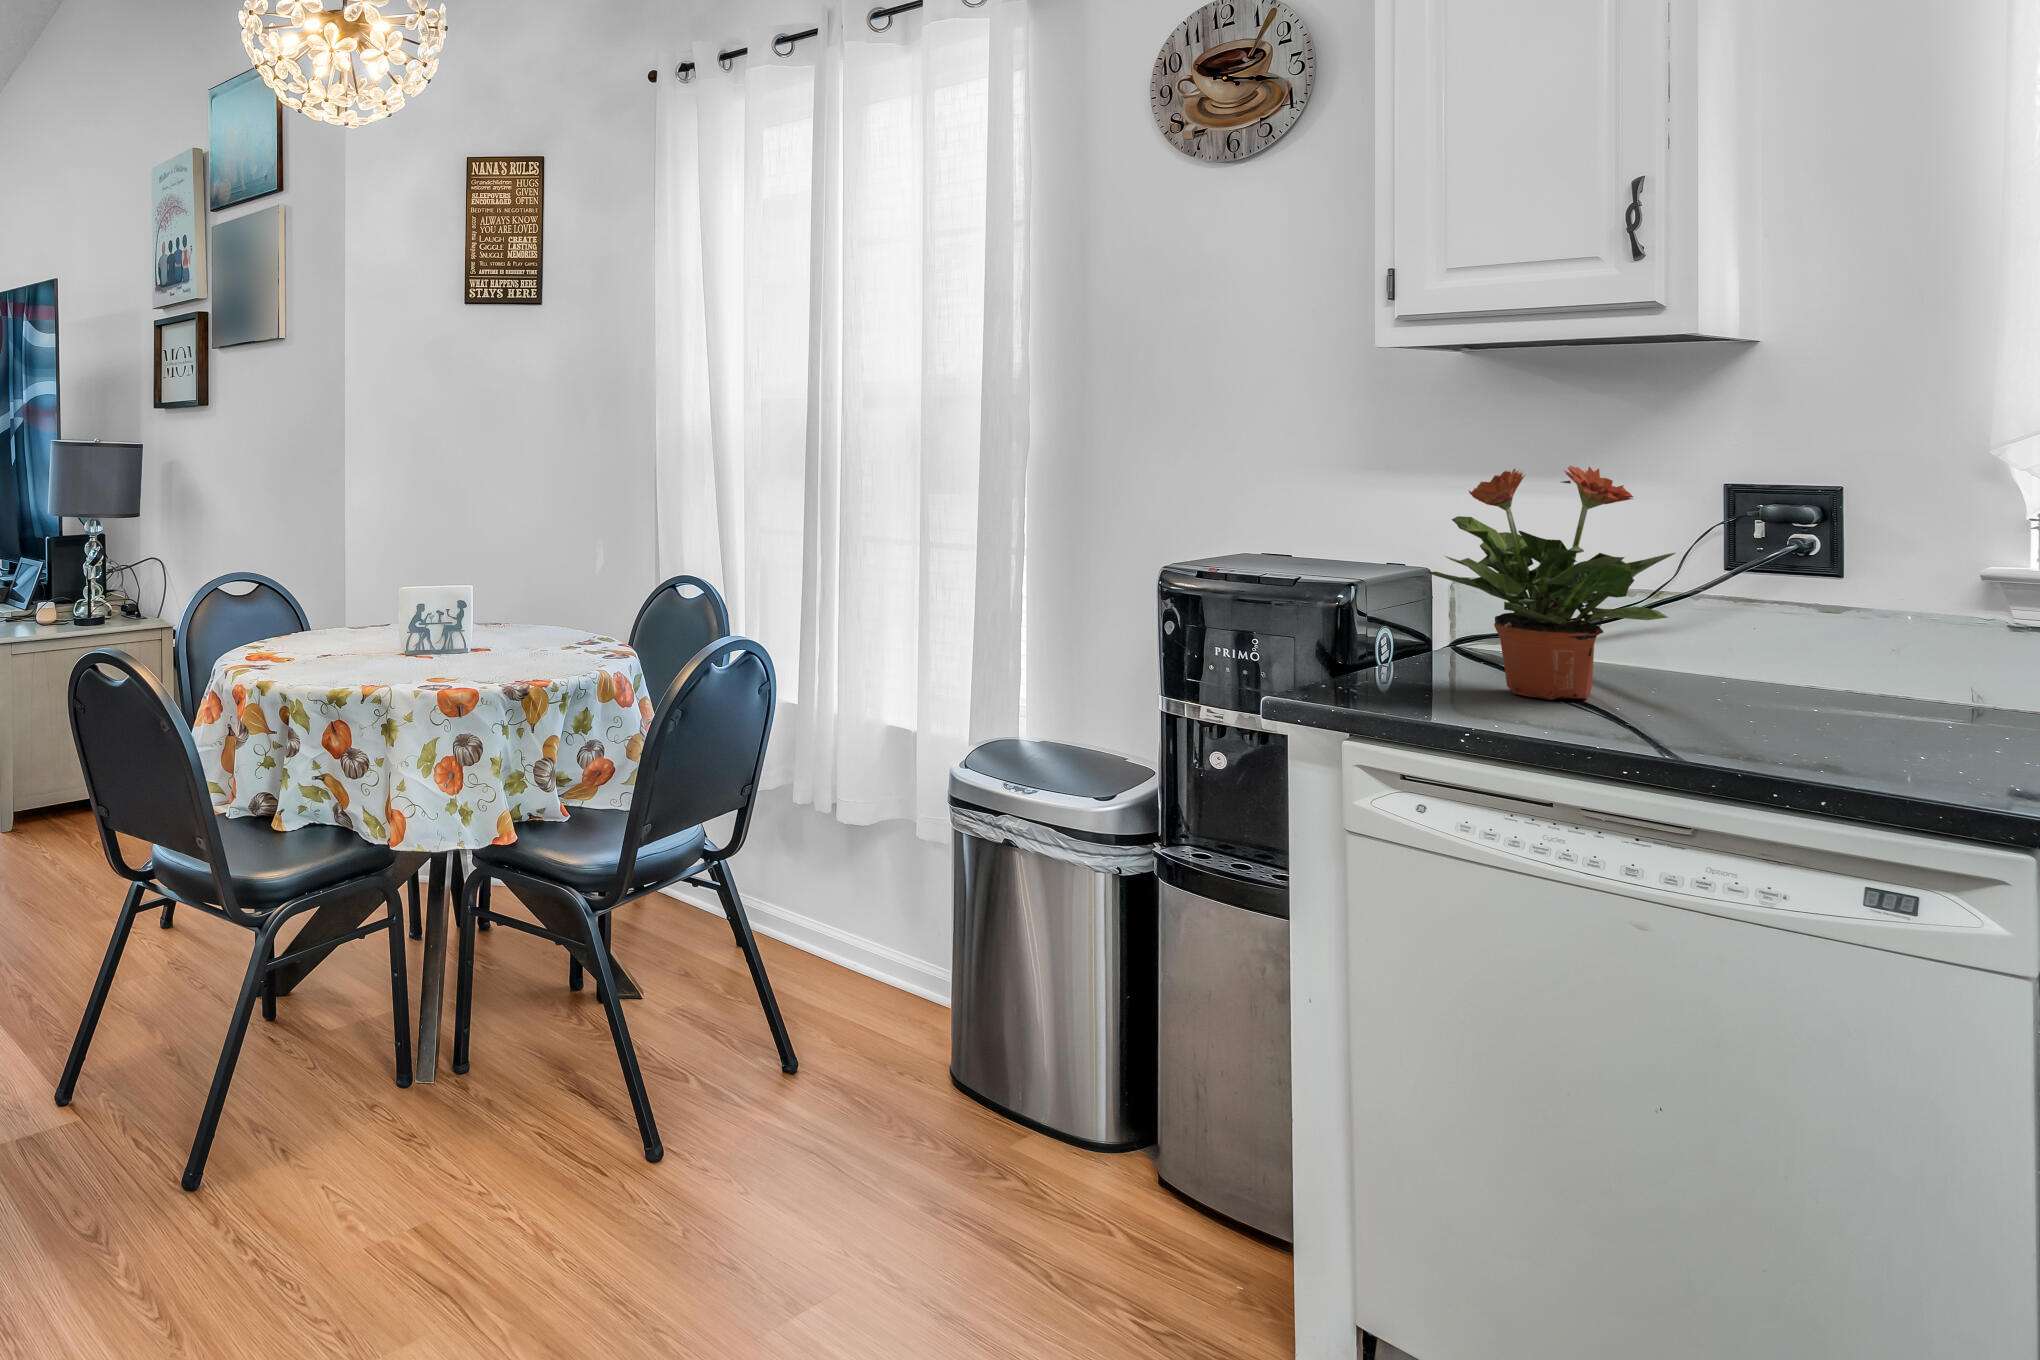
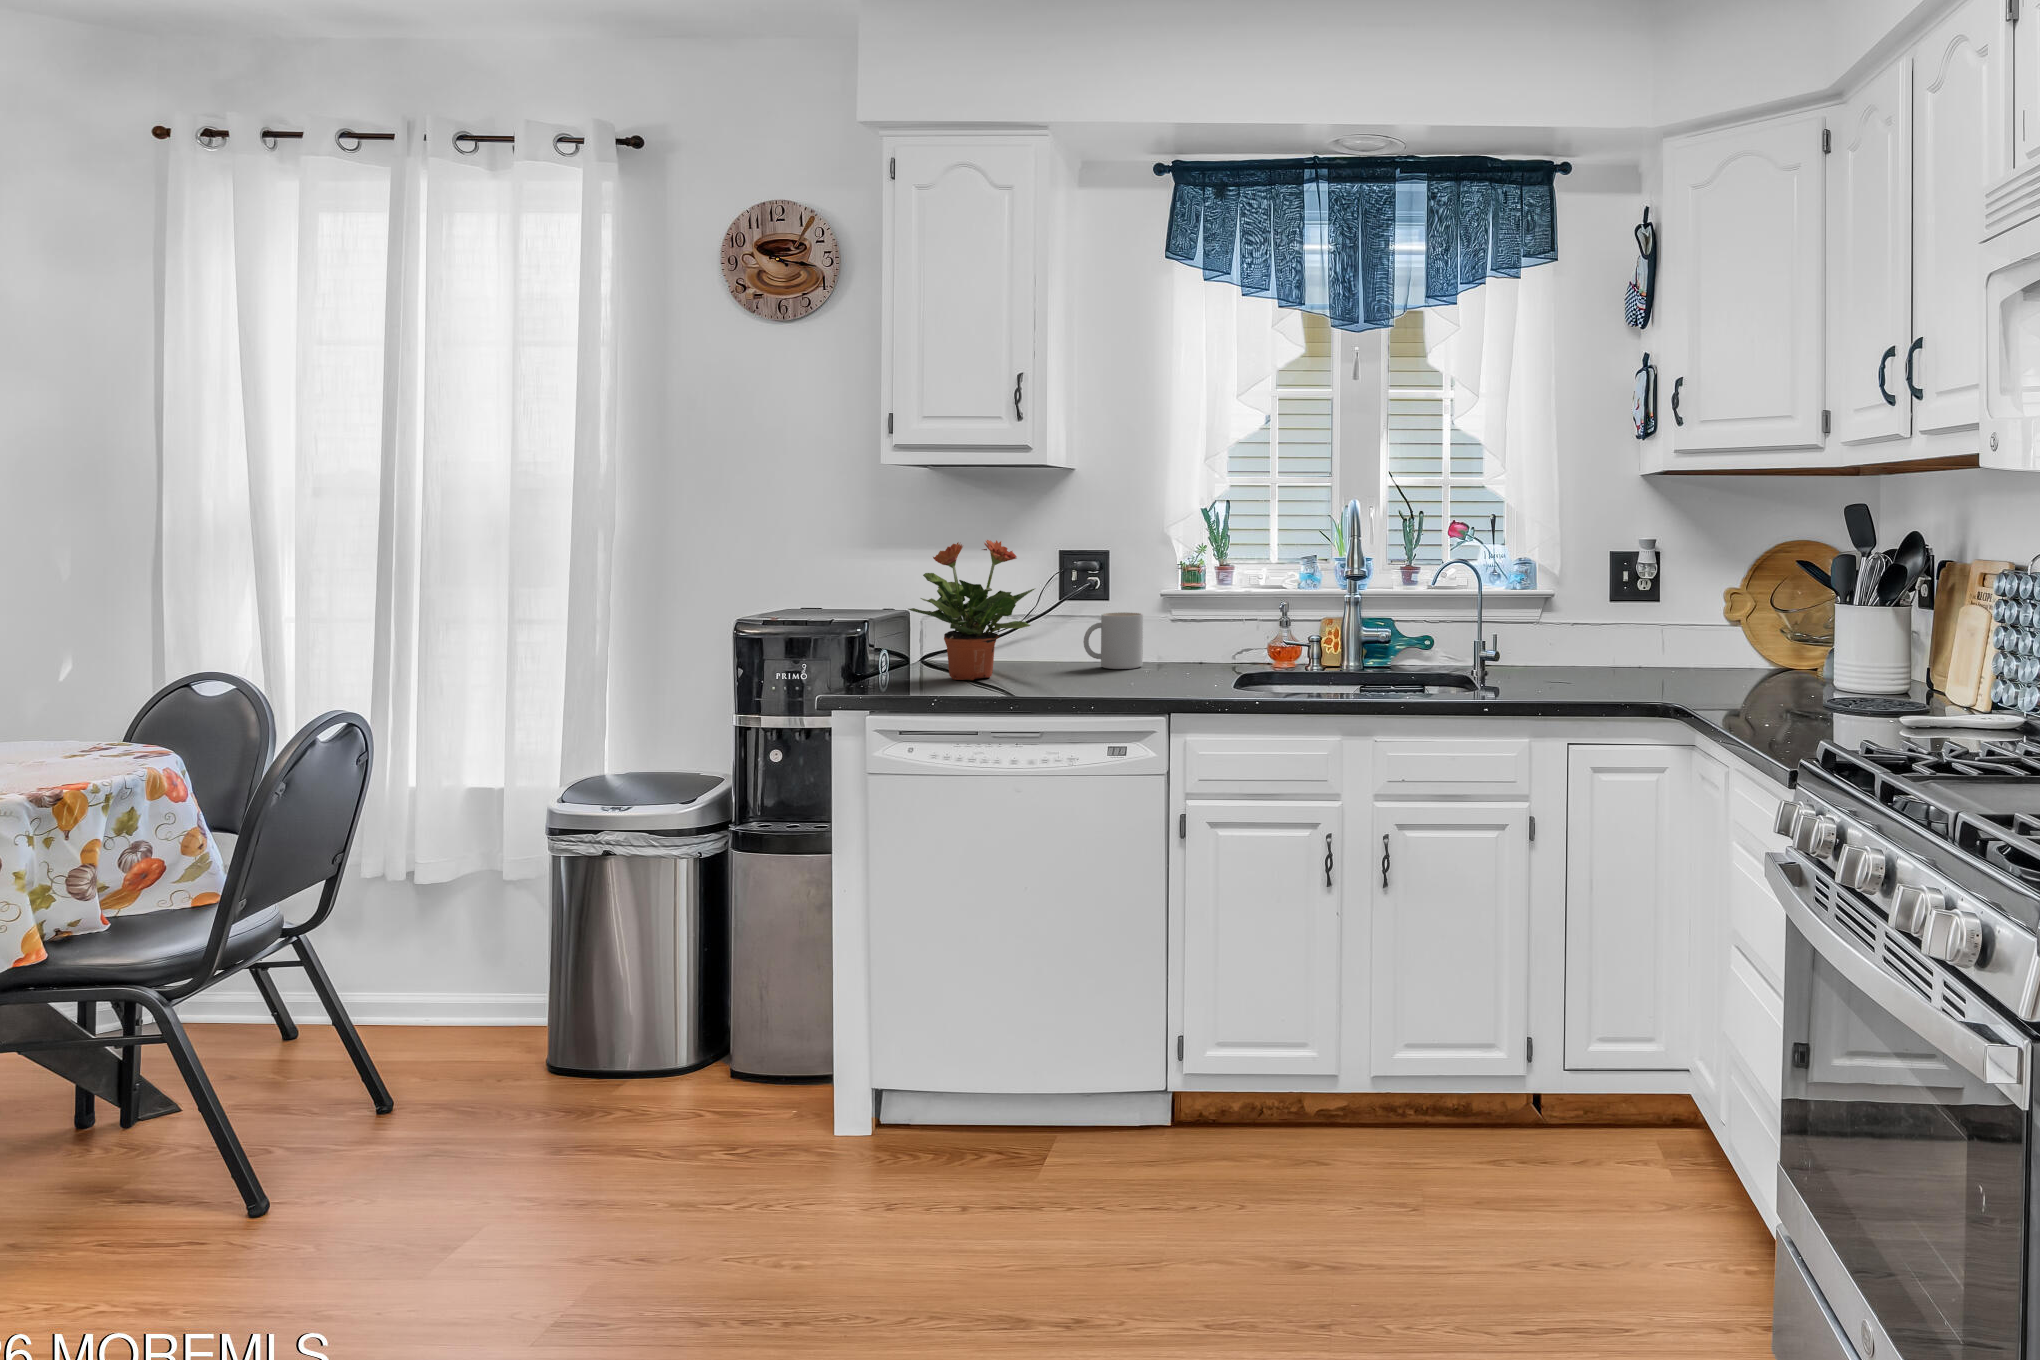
mug: none [1789,607,1938,718] -> present [1083,612,1143,669]

